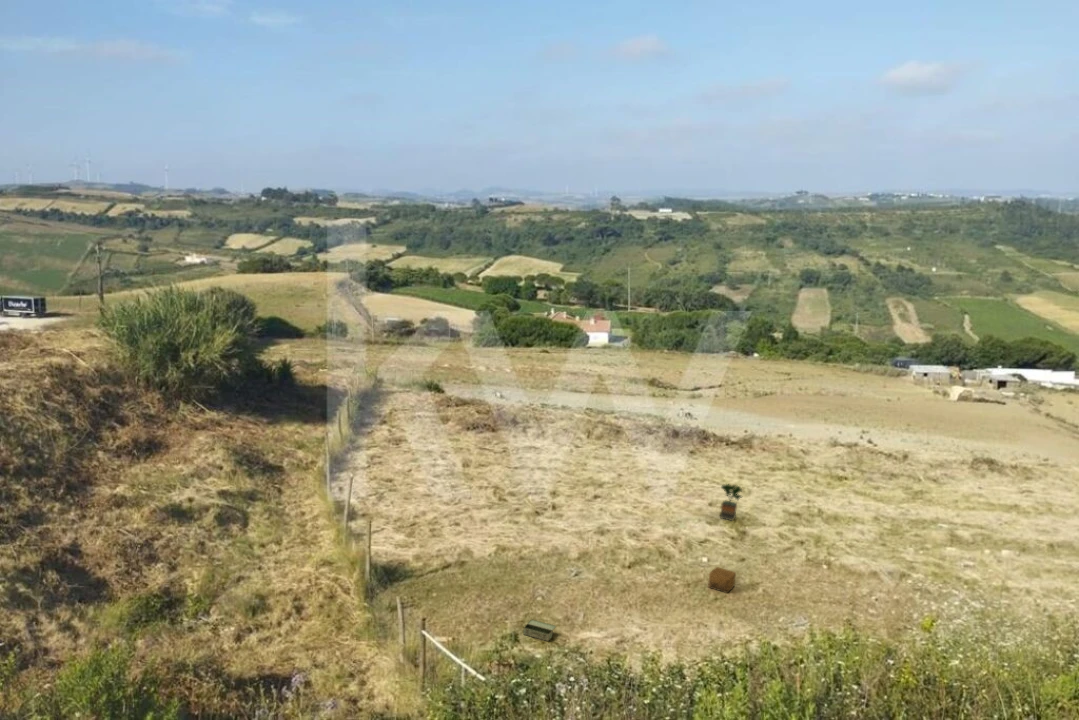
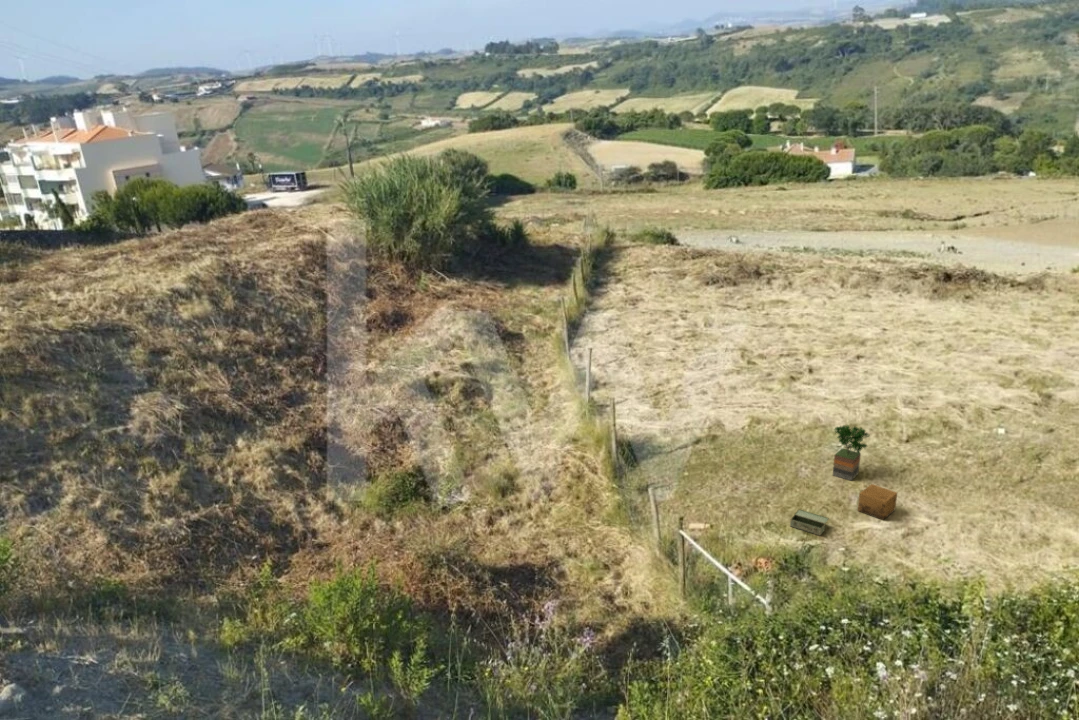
potted tree: present [720,484,742,520] -> present [833,425,870,481]
cardboard box: present [708,567,736,593] -> present [858,484,897,520]

